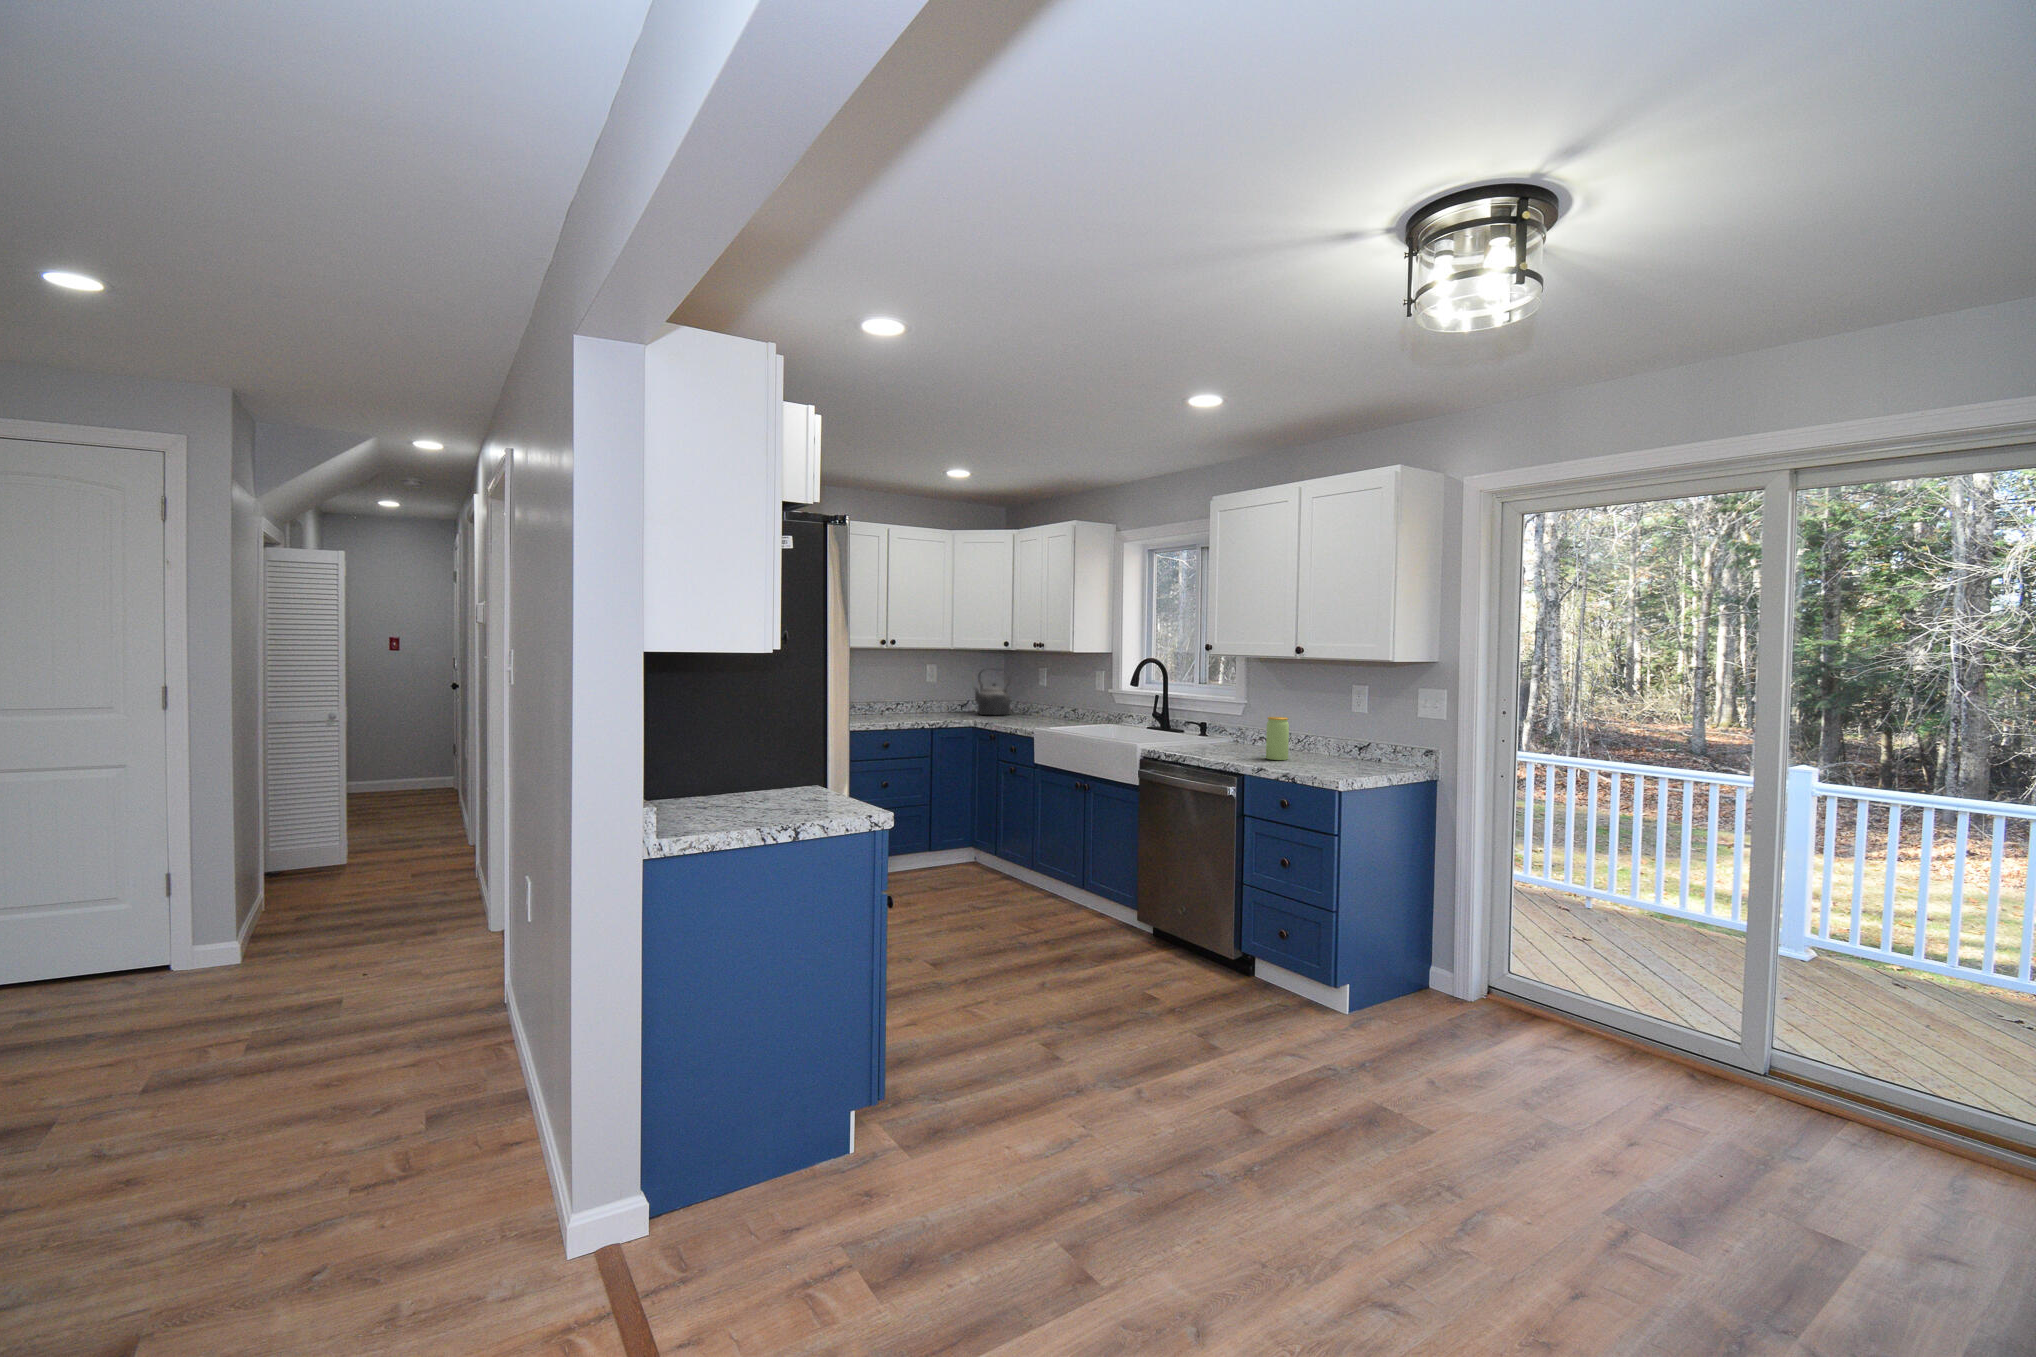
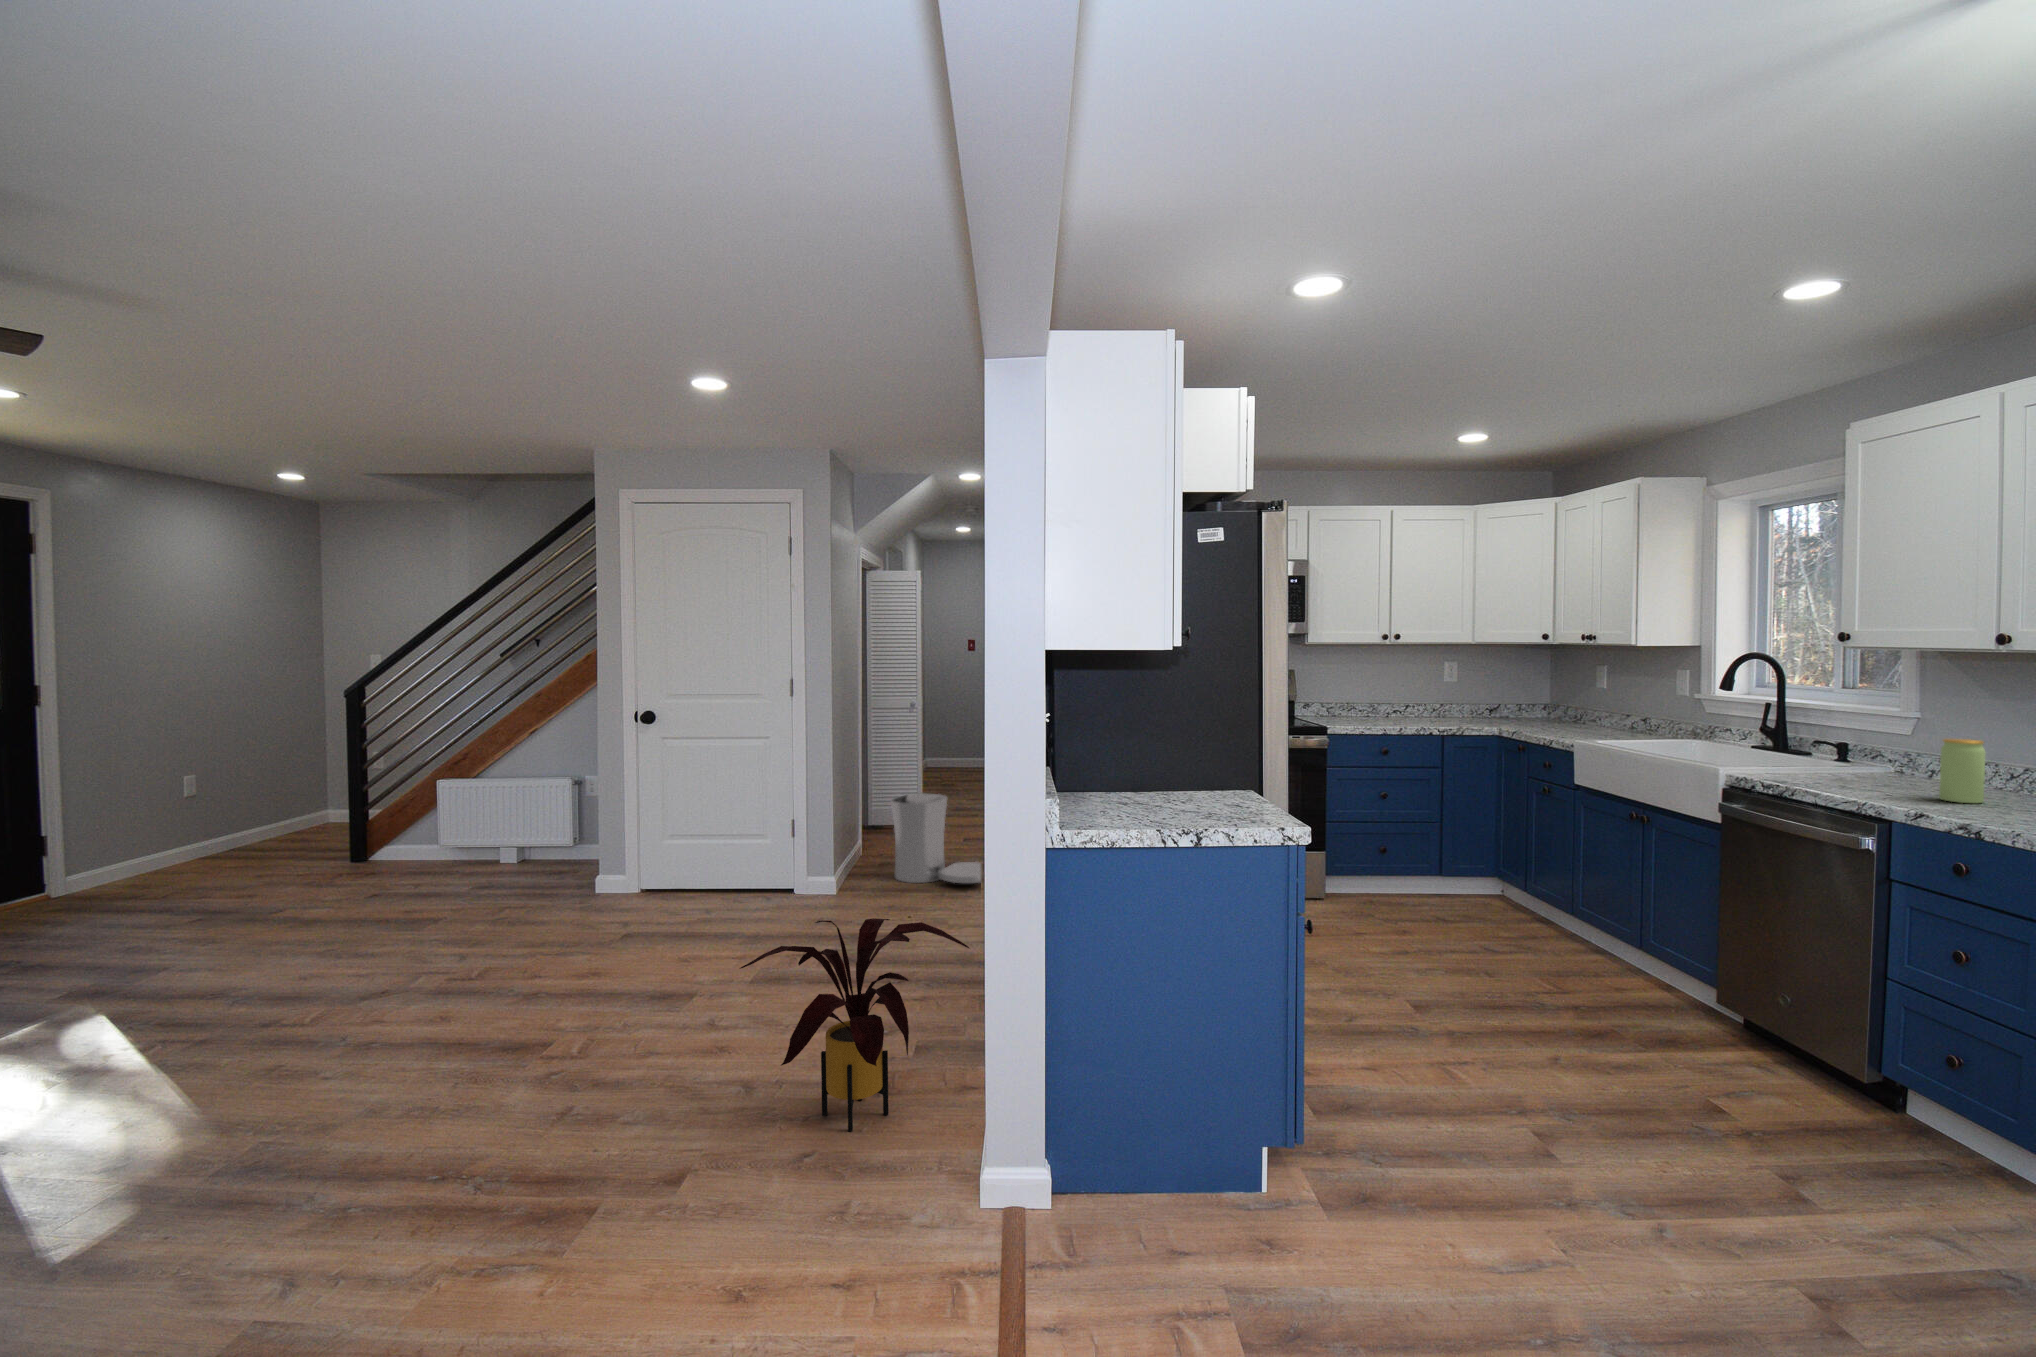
kettle: present [973,669,1011,715] -> none [1504,667,1555,723]
trash can: none [326,821,476,930] -> present [891,793,981,883]
house plant: none [202,963,526,1228] -> present [740,918,969,1131]

